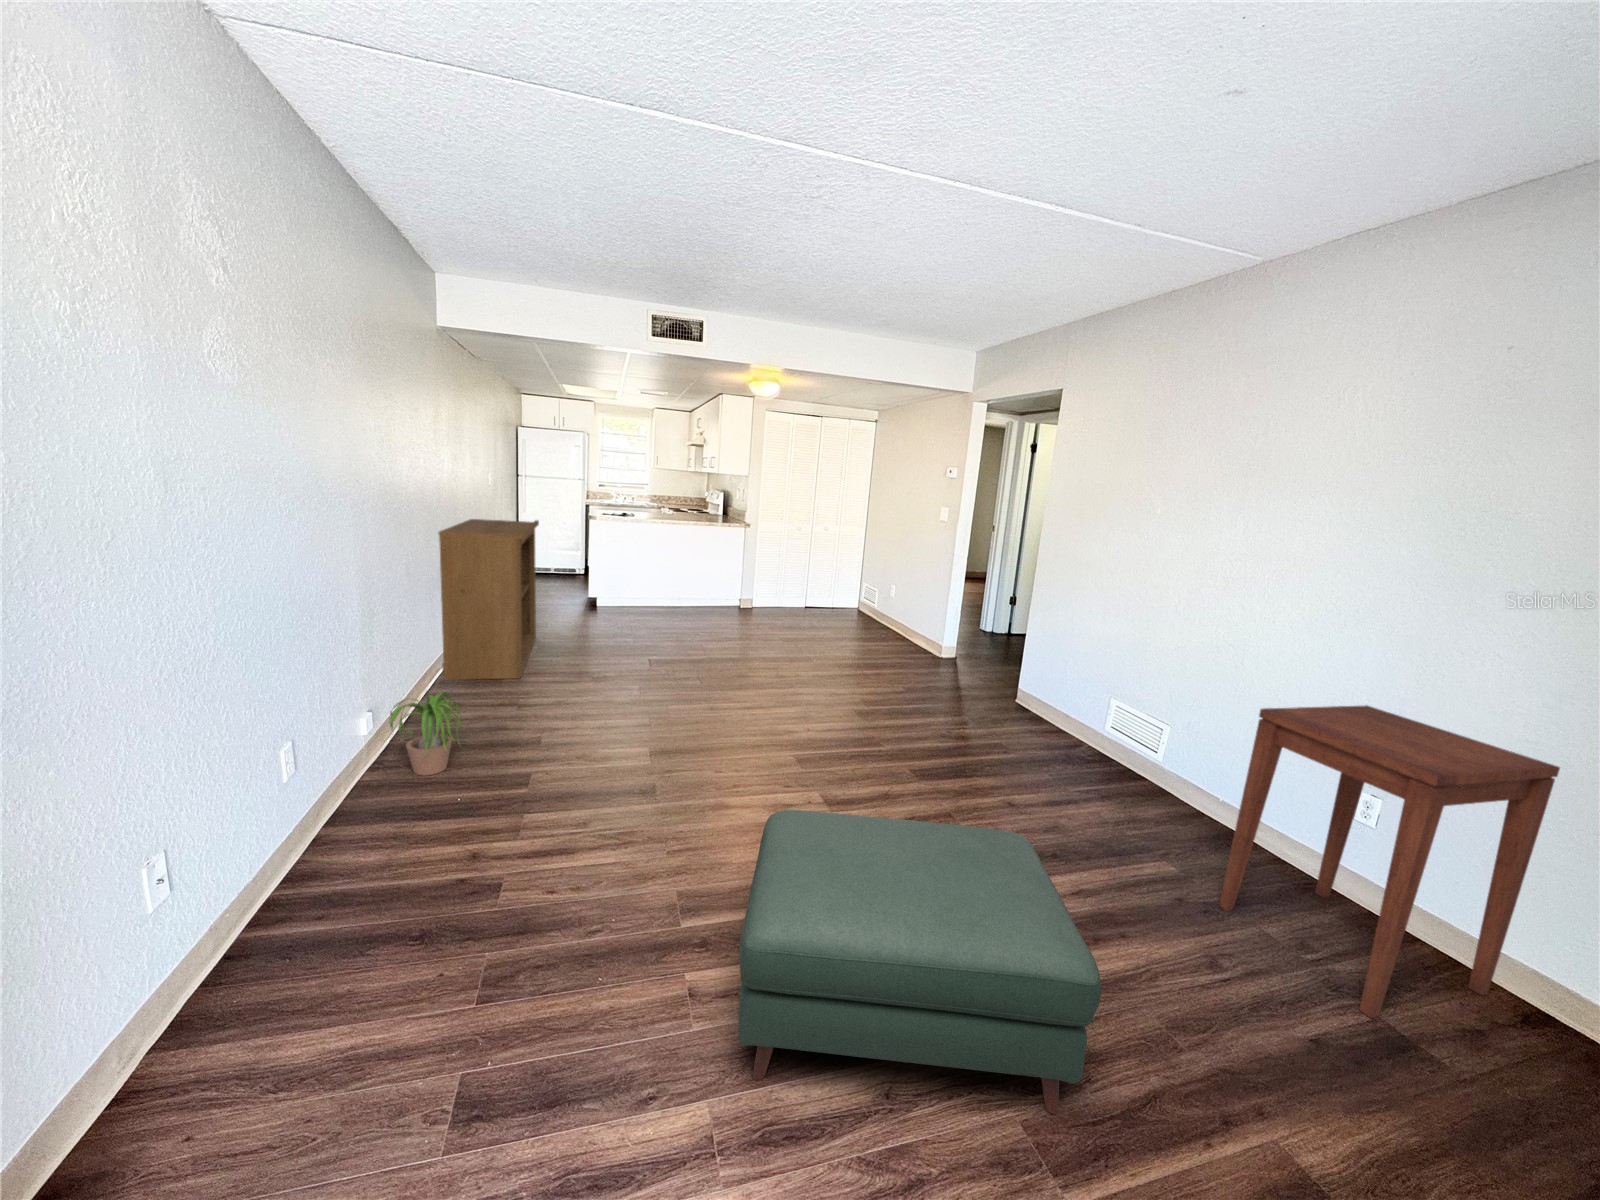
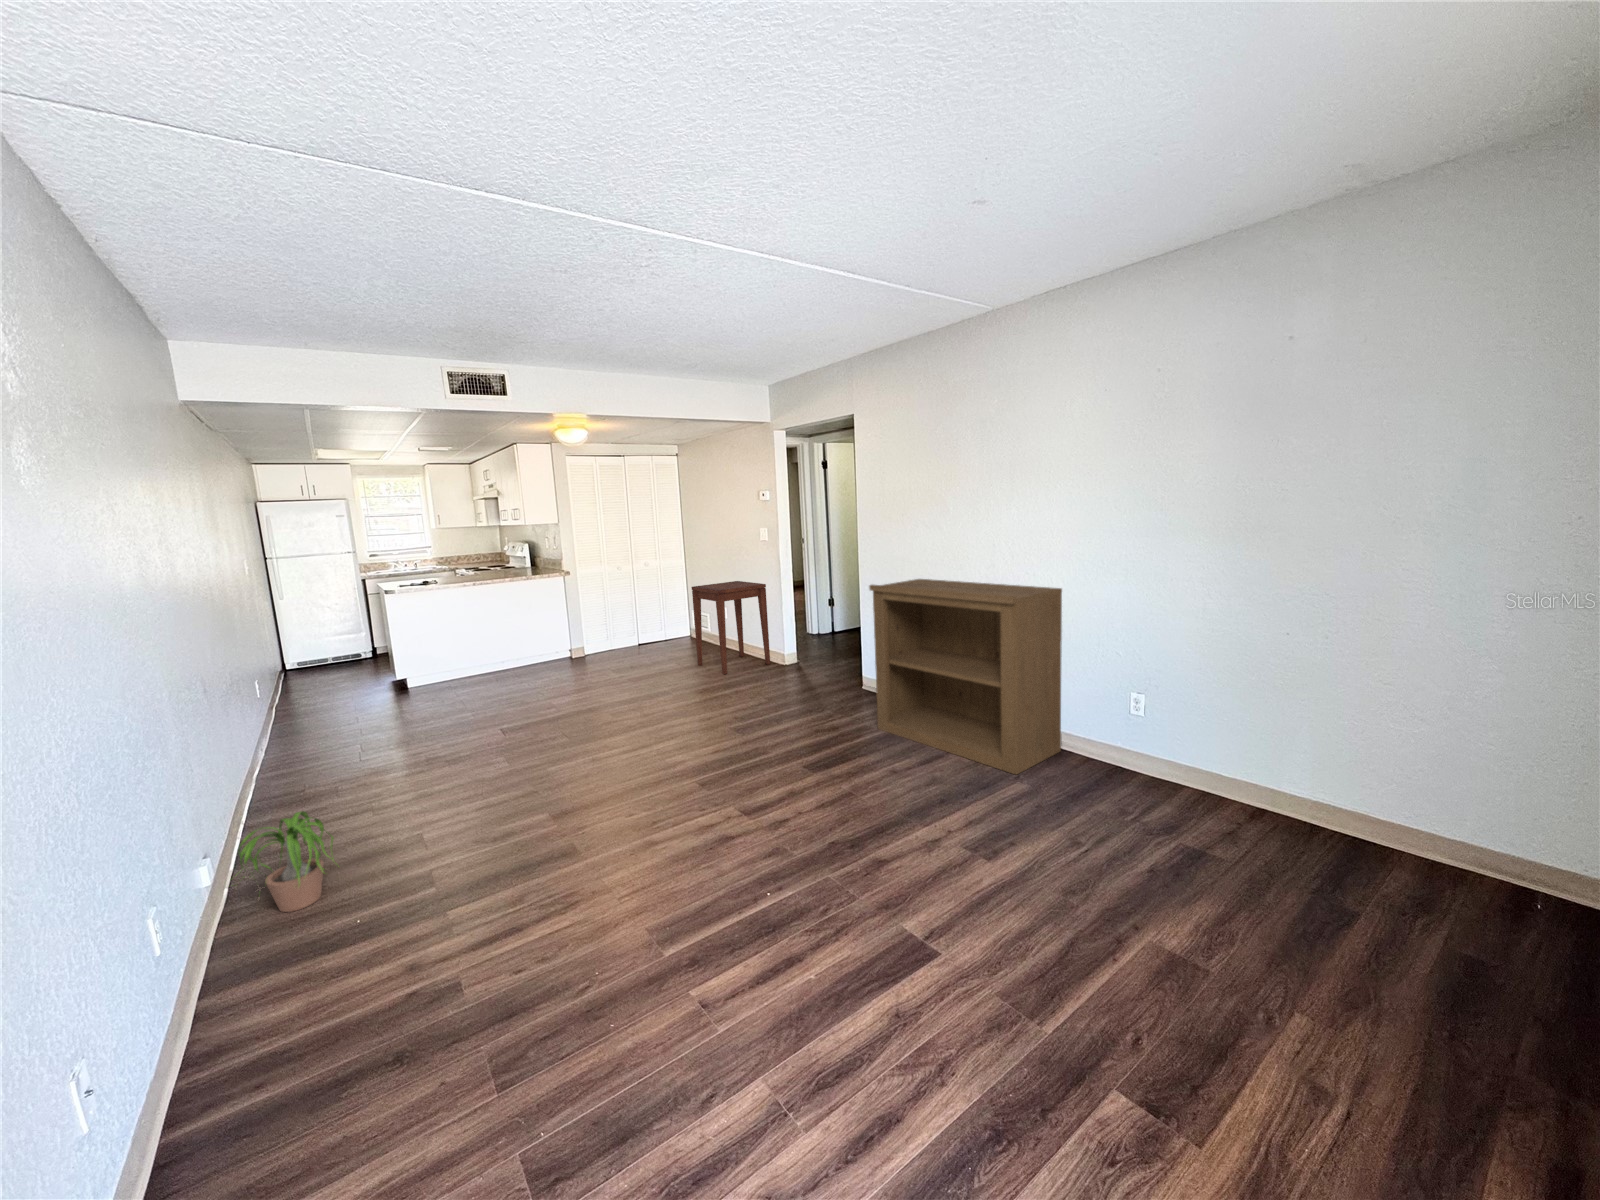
bookshelf: present [438,519,539,680] -> present [869,579,1062,774]
side table: present [1219,705,1560,1018] -> present [691,581,770,674]
ottoman: present [738,810,1101,1115] -> none [730,782,1033,1047]

